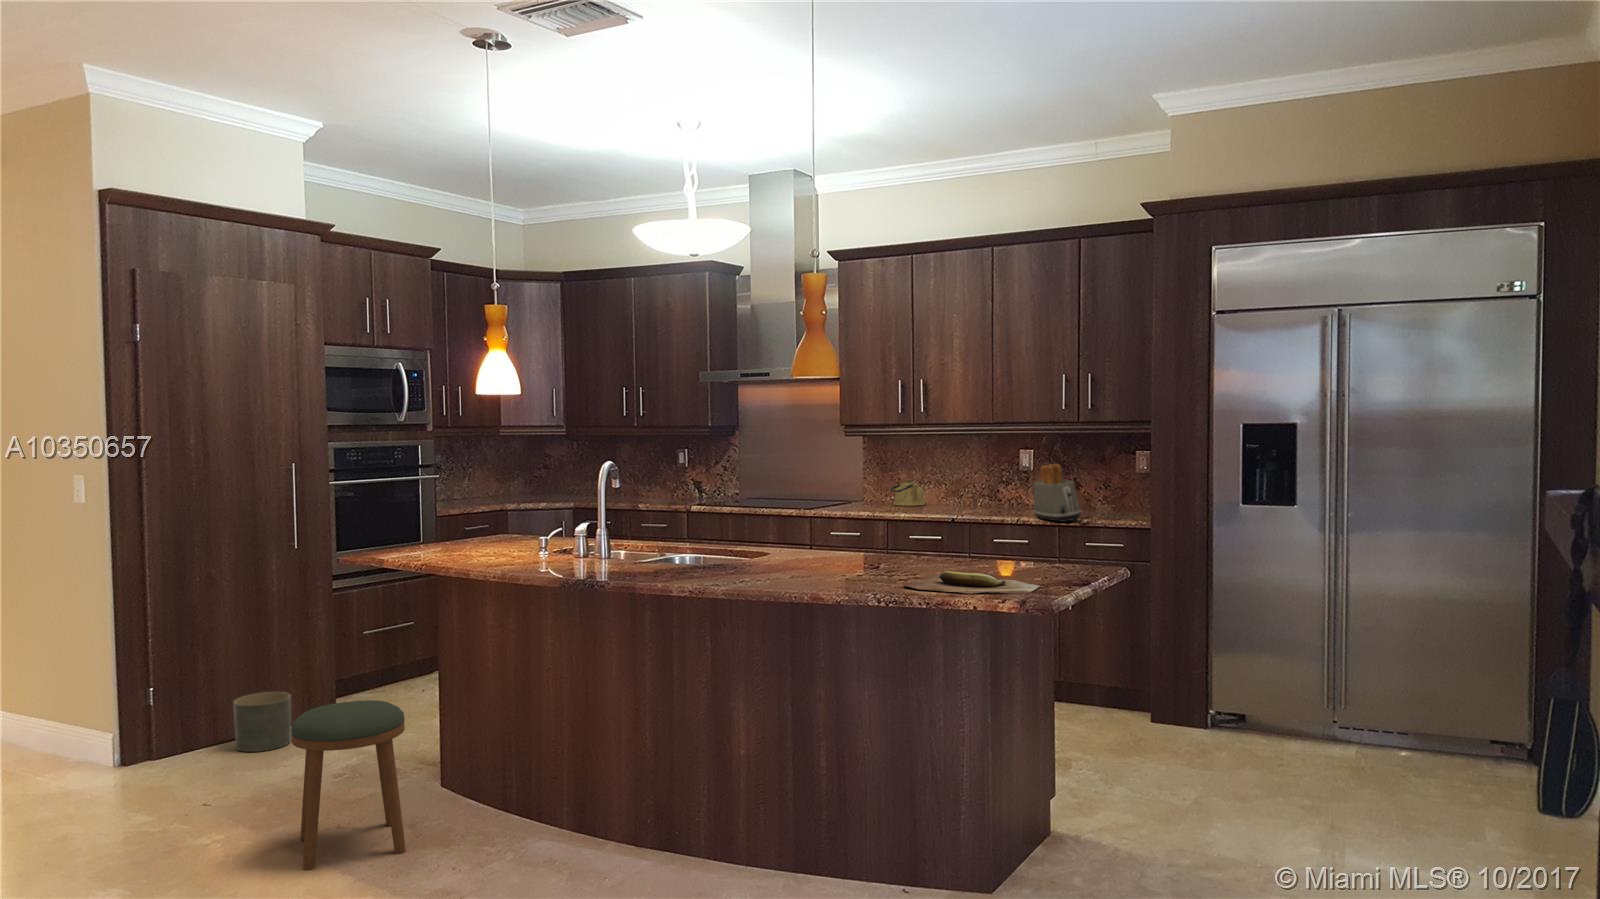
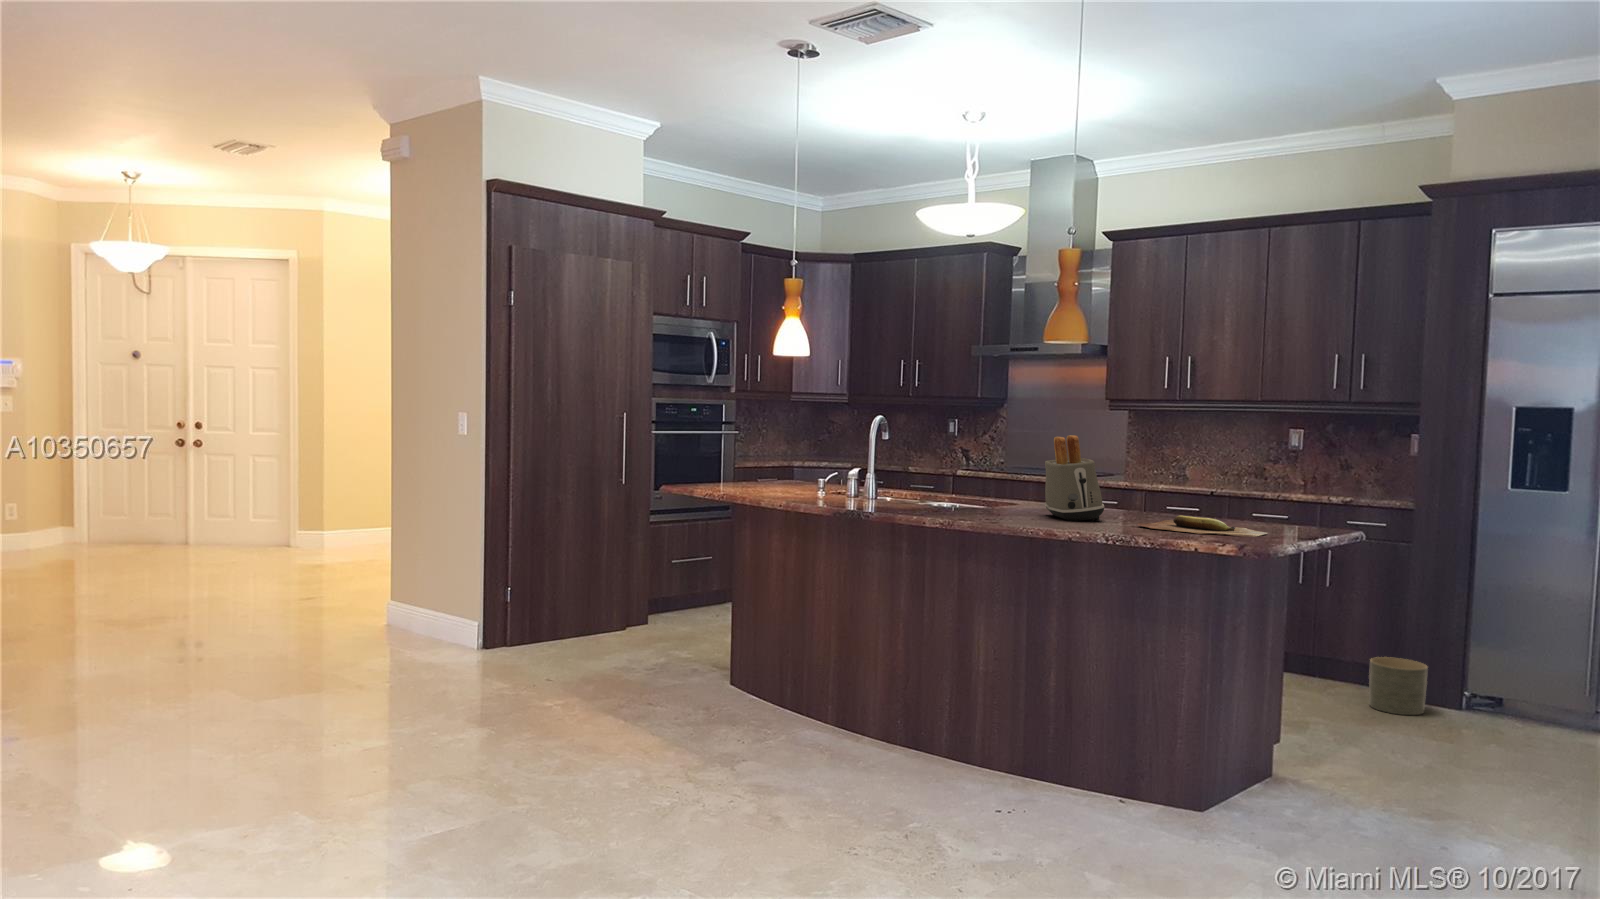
toaster: present [1033,464,1082,522] -> present [1045,435,1104,521]
kettle: present [890,479,925,506] -> none [1152,455,1188,480]
planter: present [233,692,291,752] -> present [1369,657,1428,715]
stool: present [291,700,406,870] -> none [623,601,709,728]

